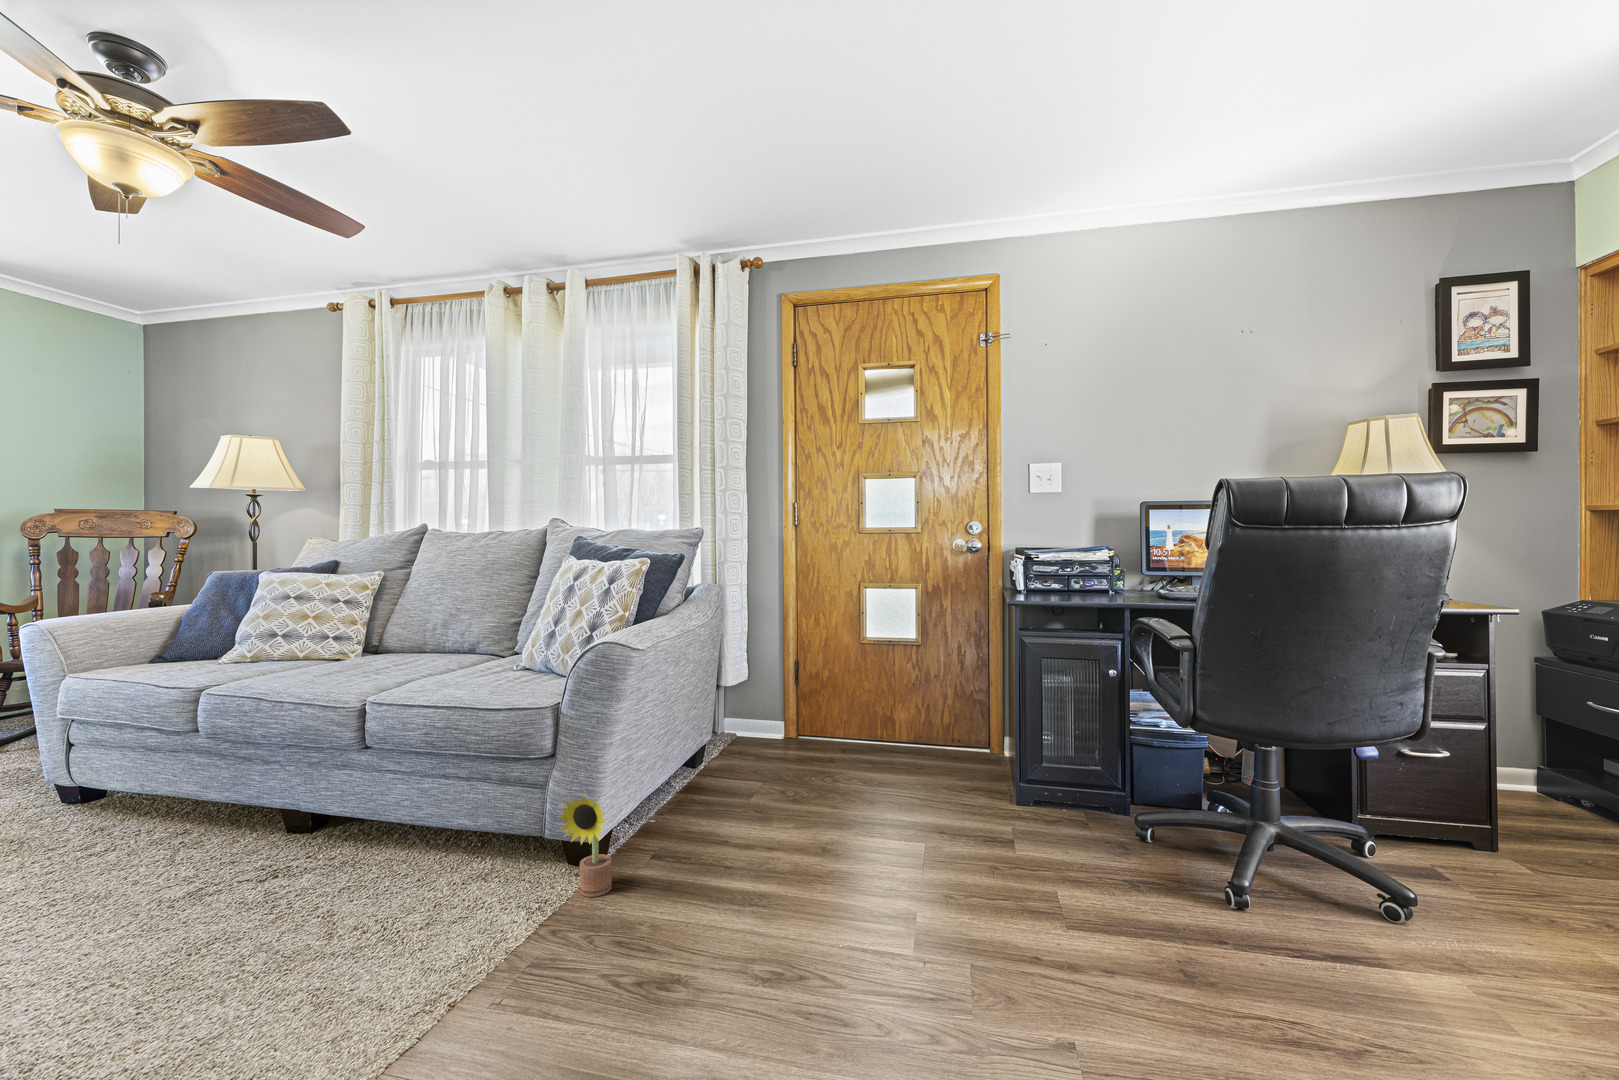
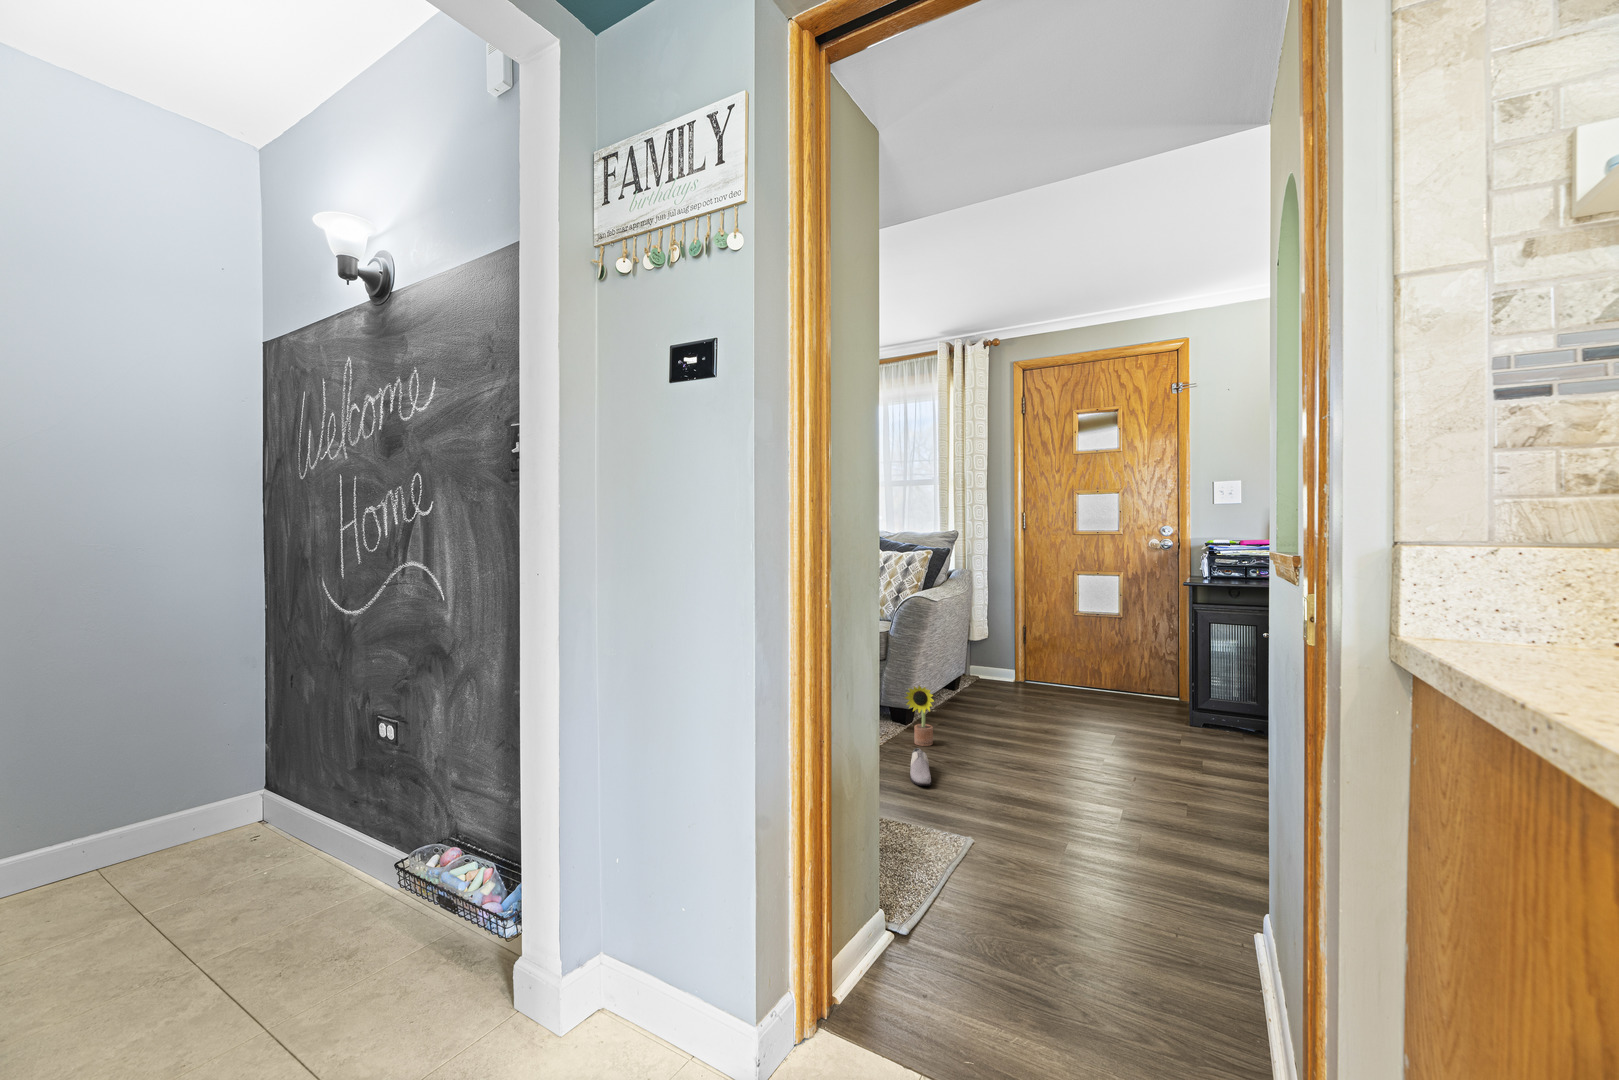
shoe: none [520,926,565,1026] -> present [910,748,932,785]

